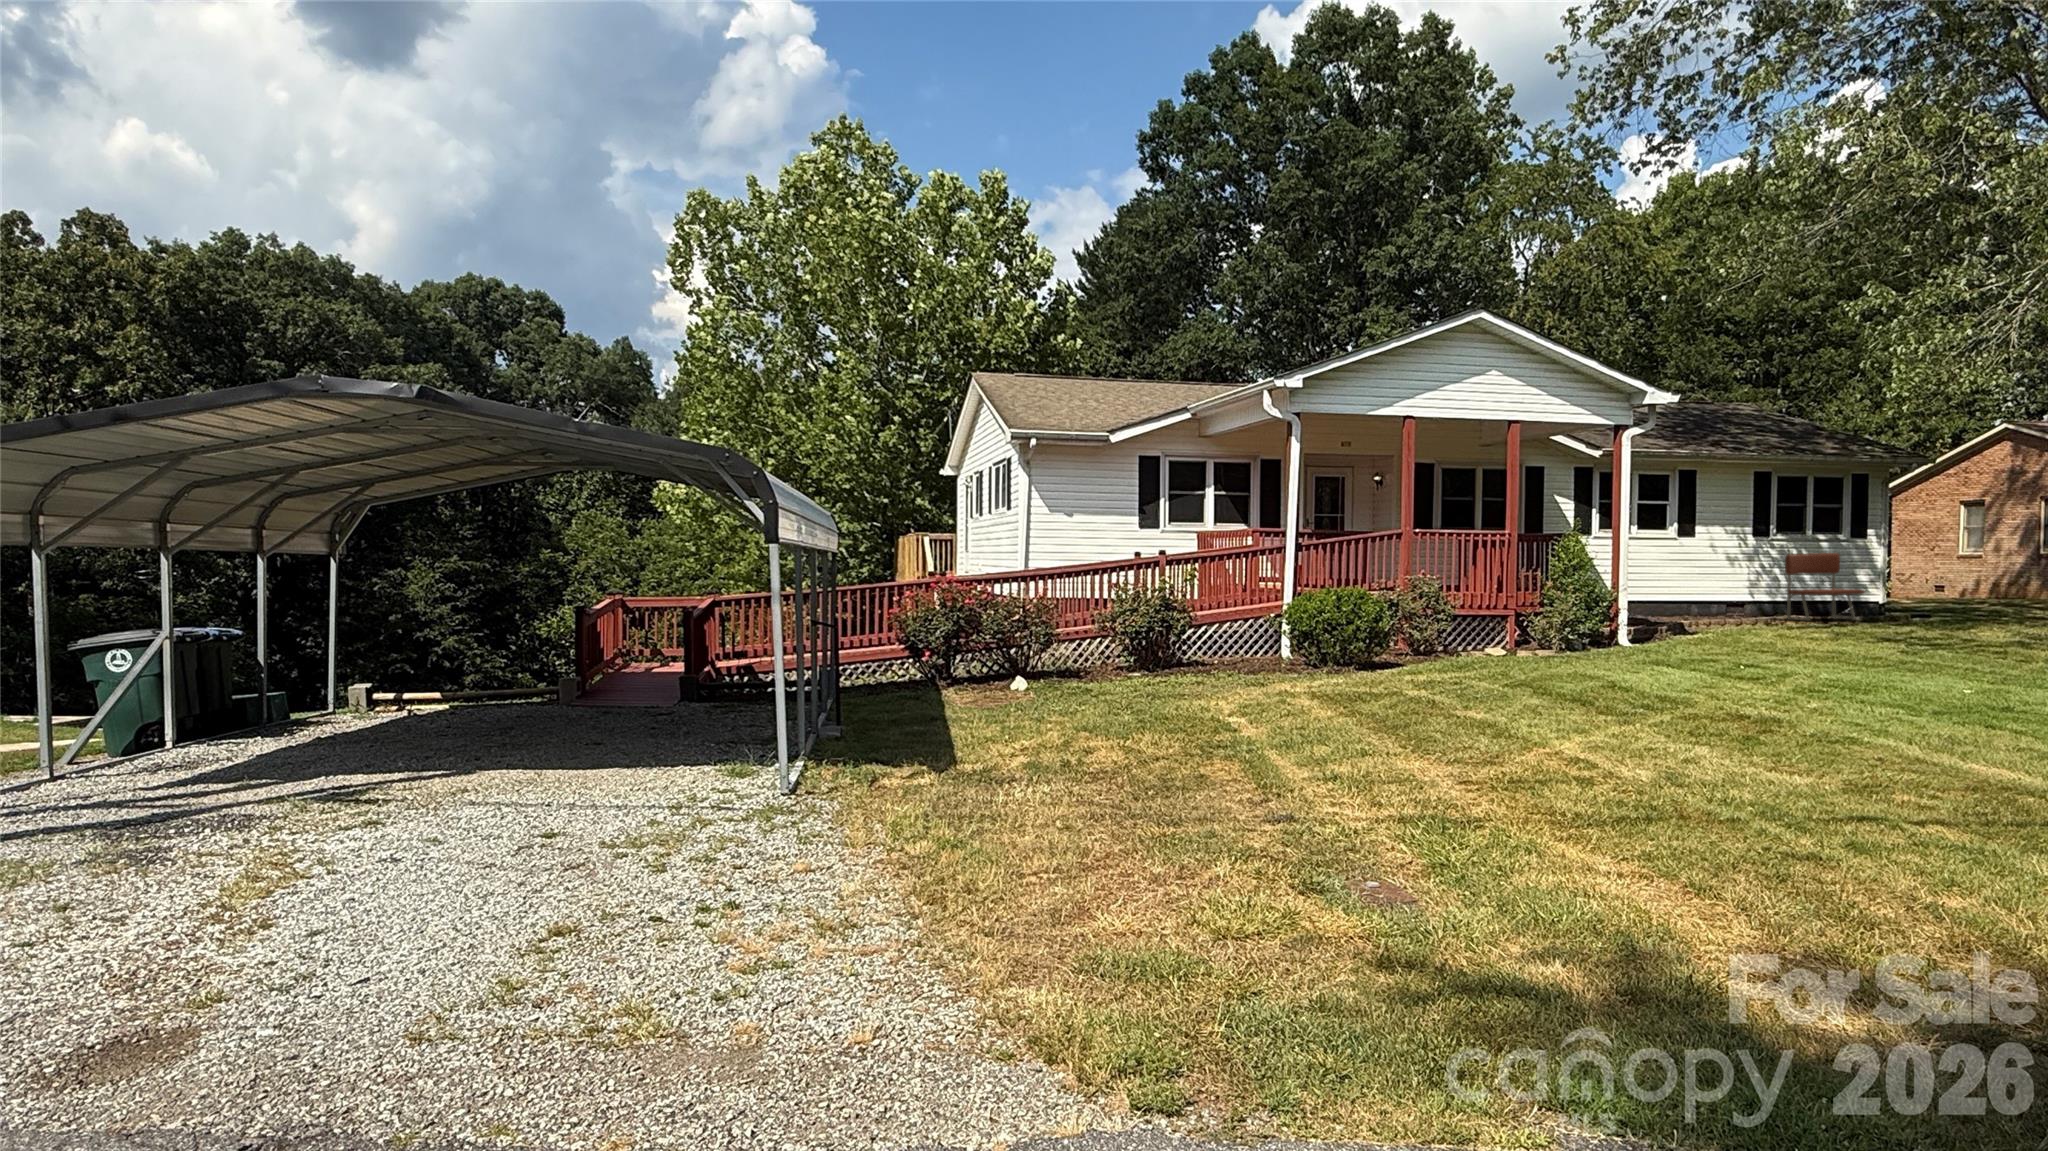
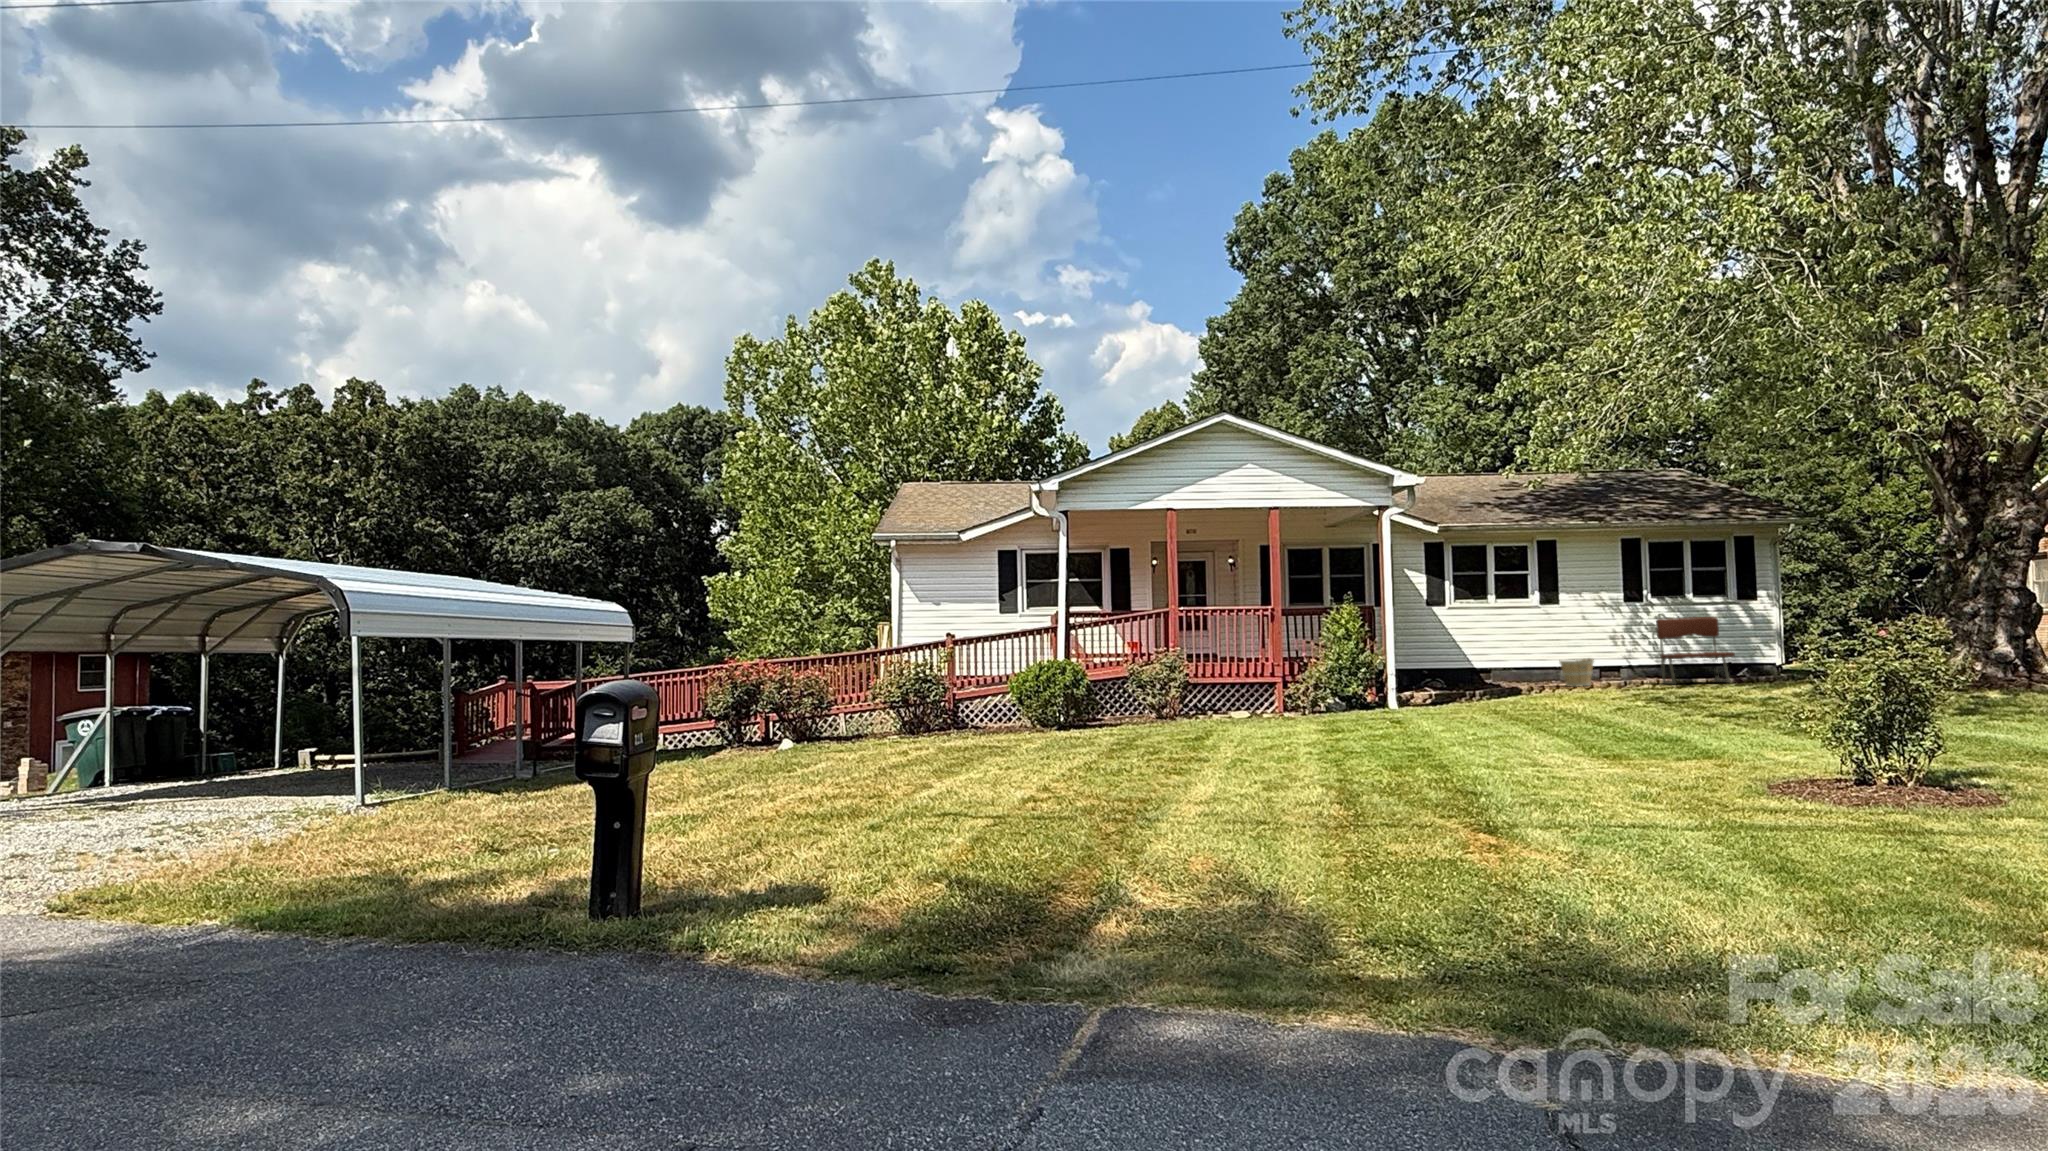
wooden bucket: none [1696,593,1736,622] -> present [1560,659,1594,687]

